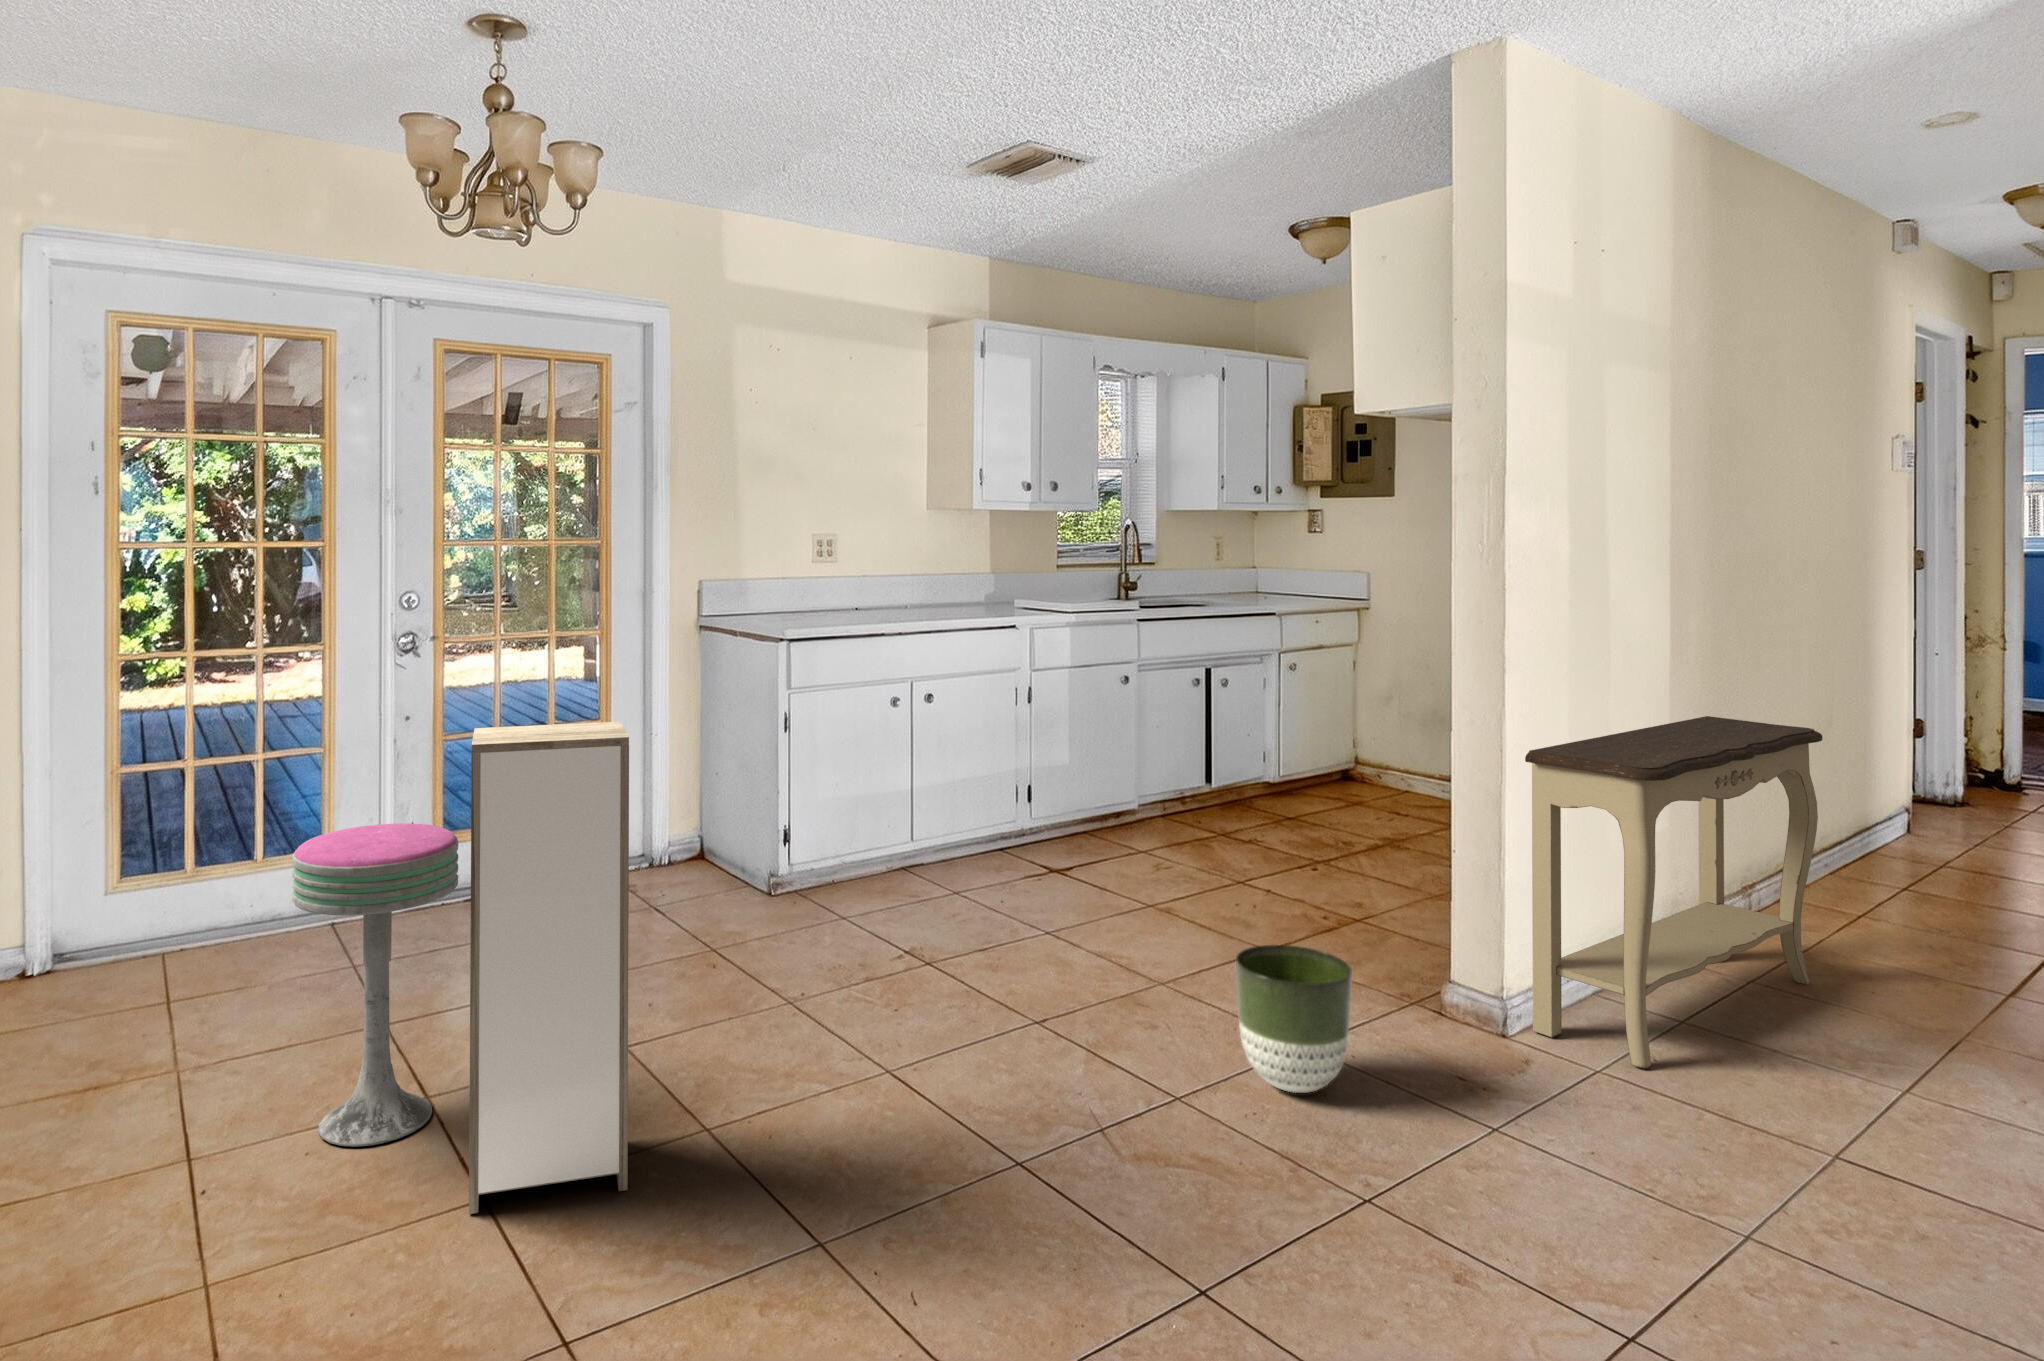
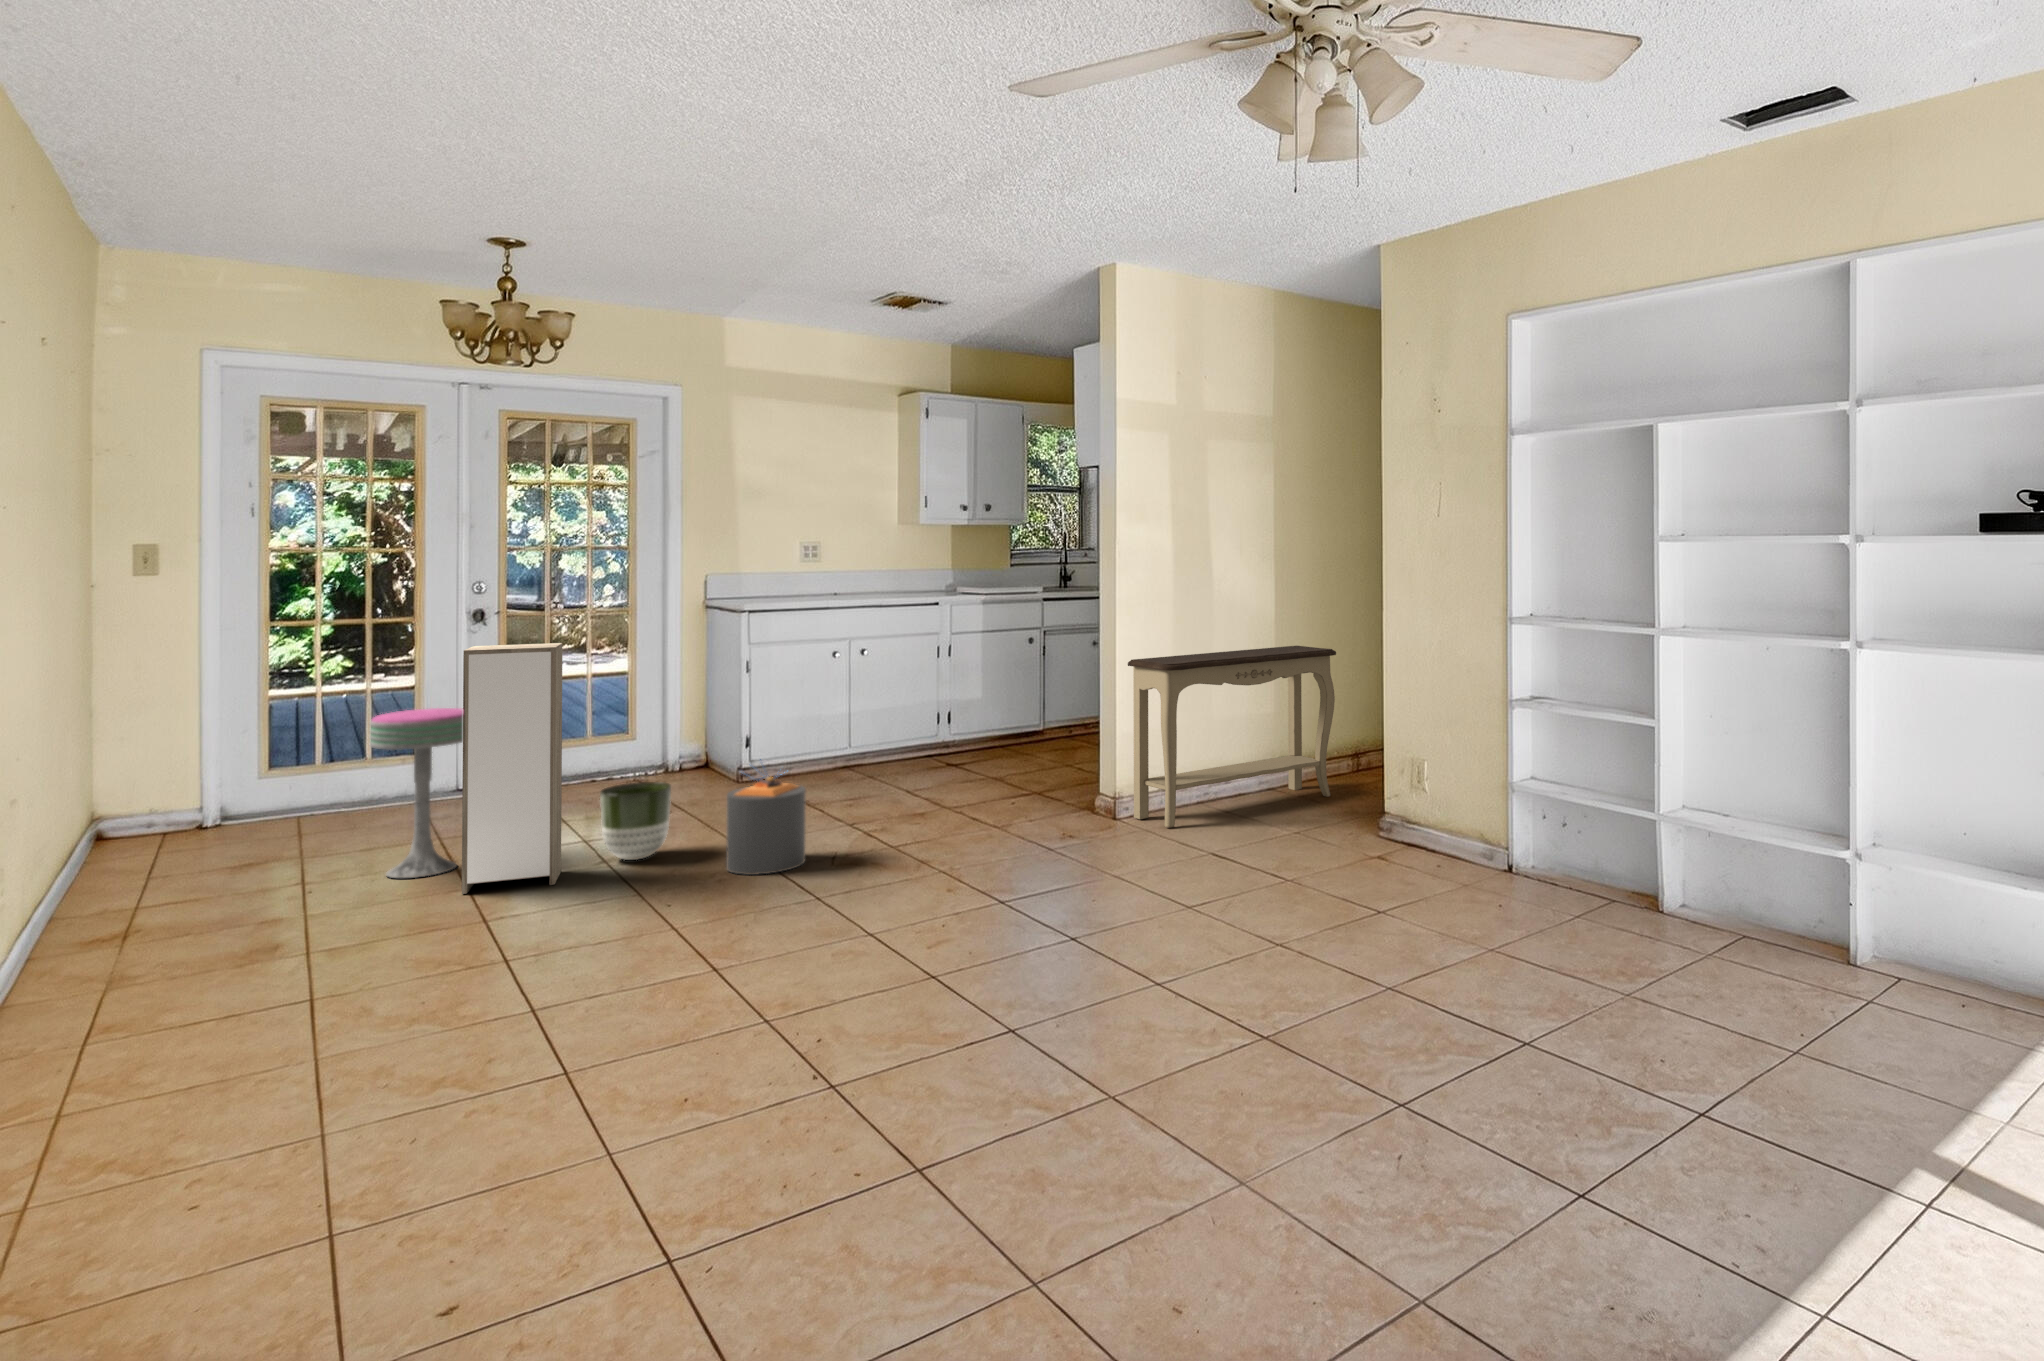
trash can: none [916,932,1054,1182] -> present [726,759,806,875]
planter: present [1236,945,1352,1093] -> present [600,782,671,860]

